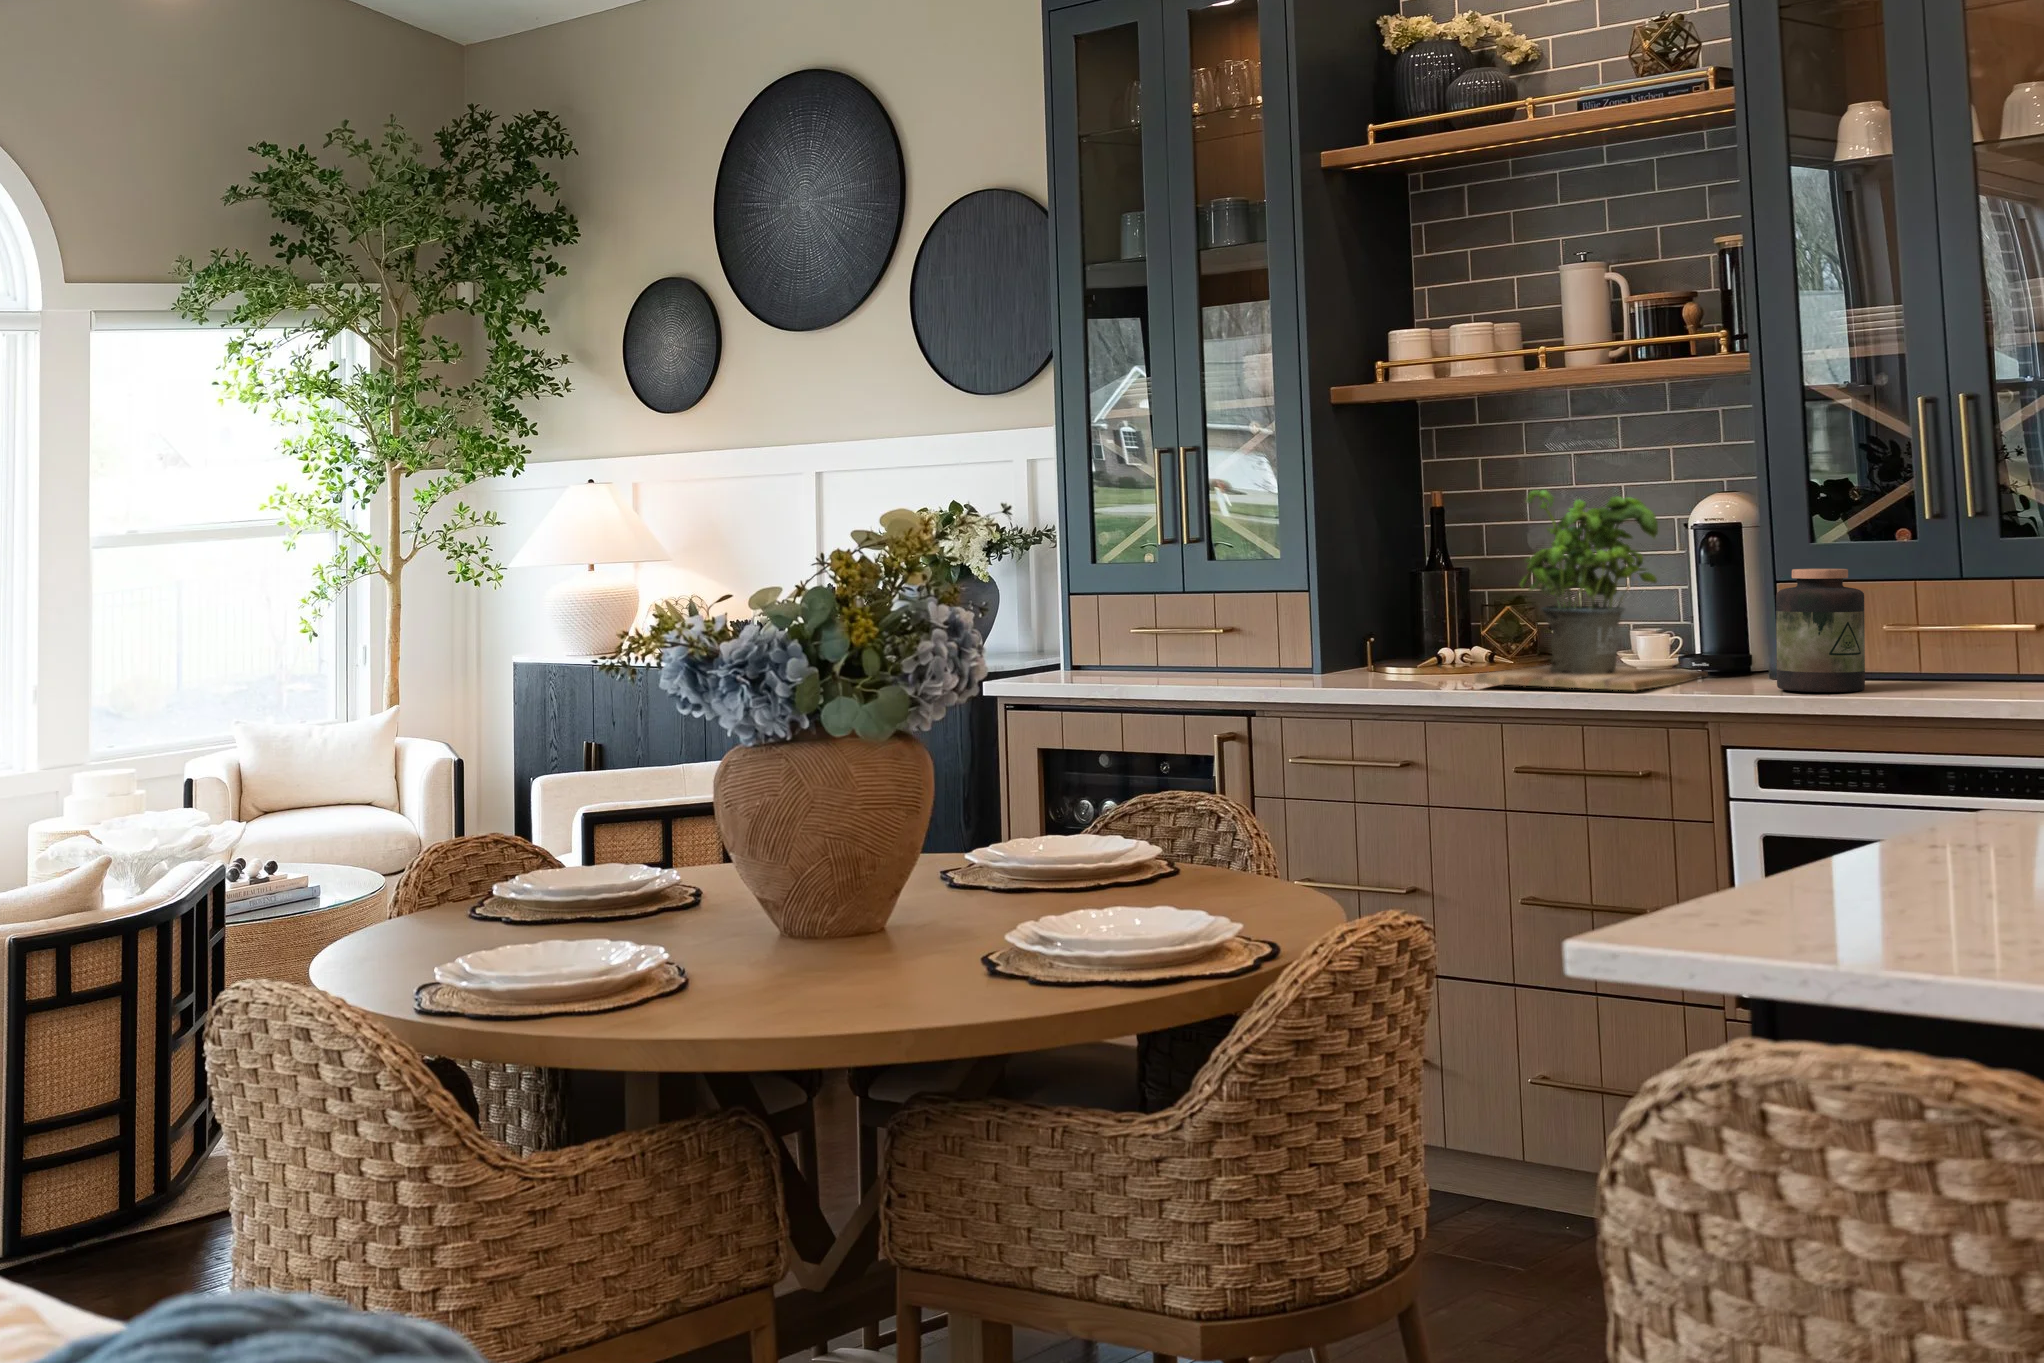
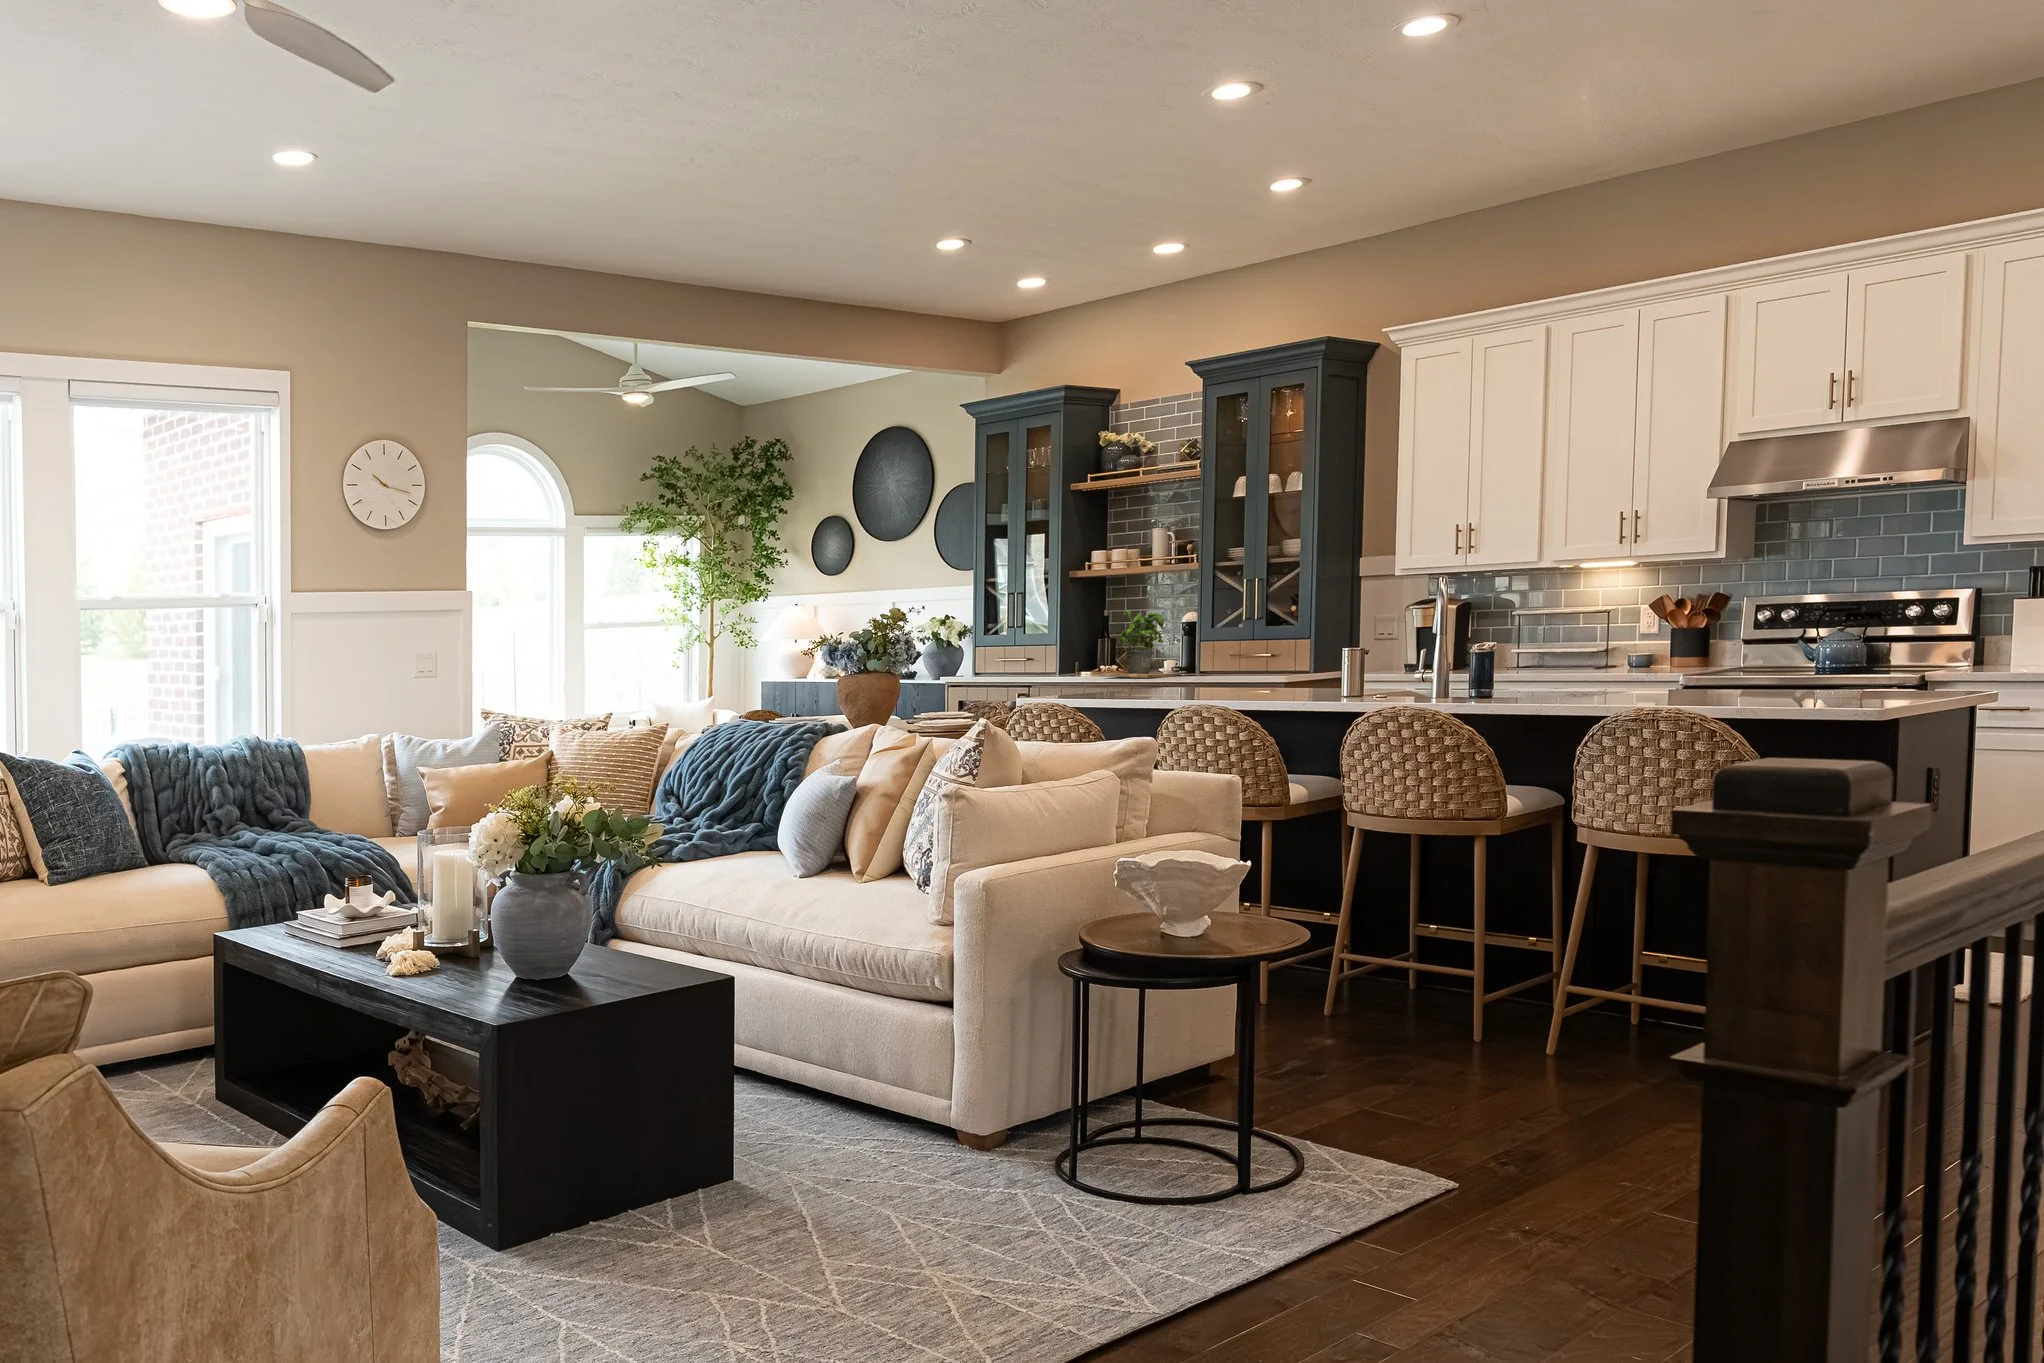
jar: present [1776,569,1865,692] -> none [1191,637,1220,678]

